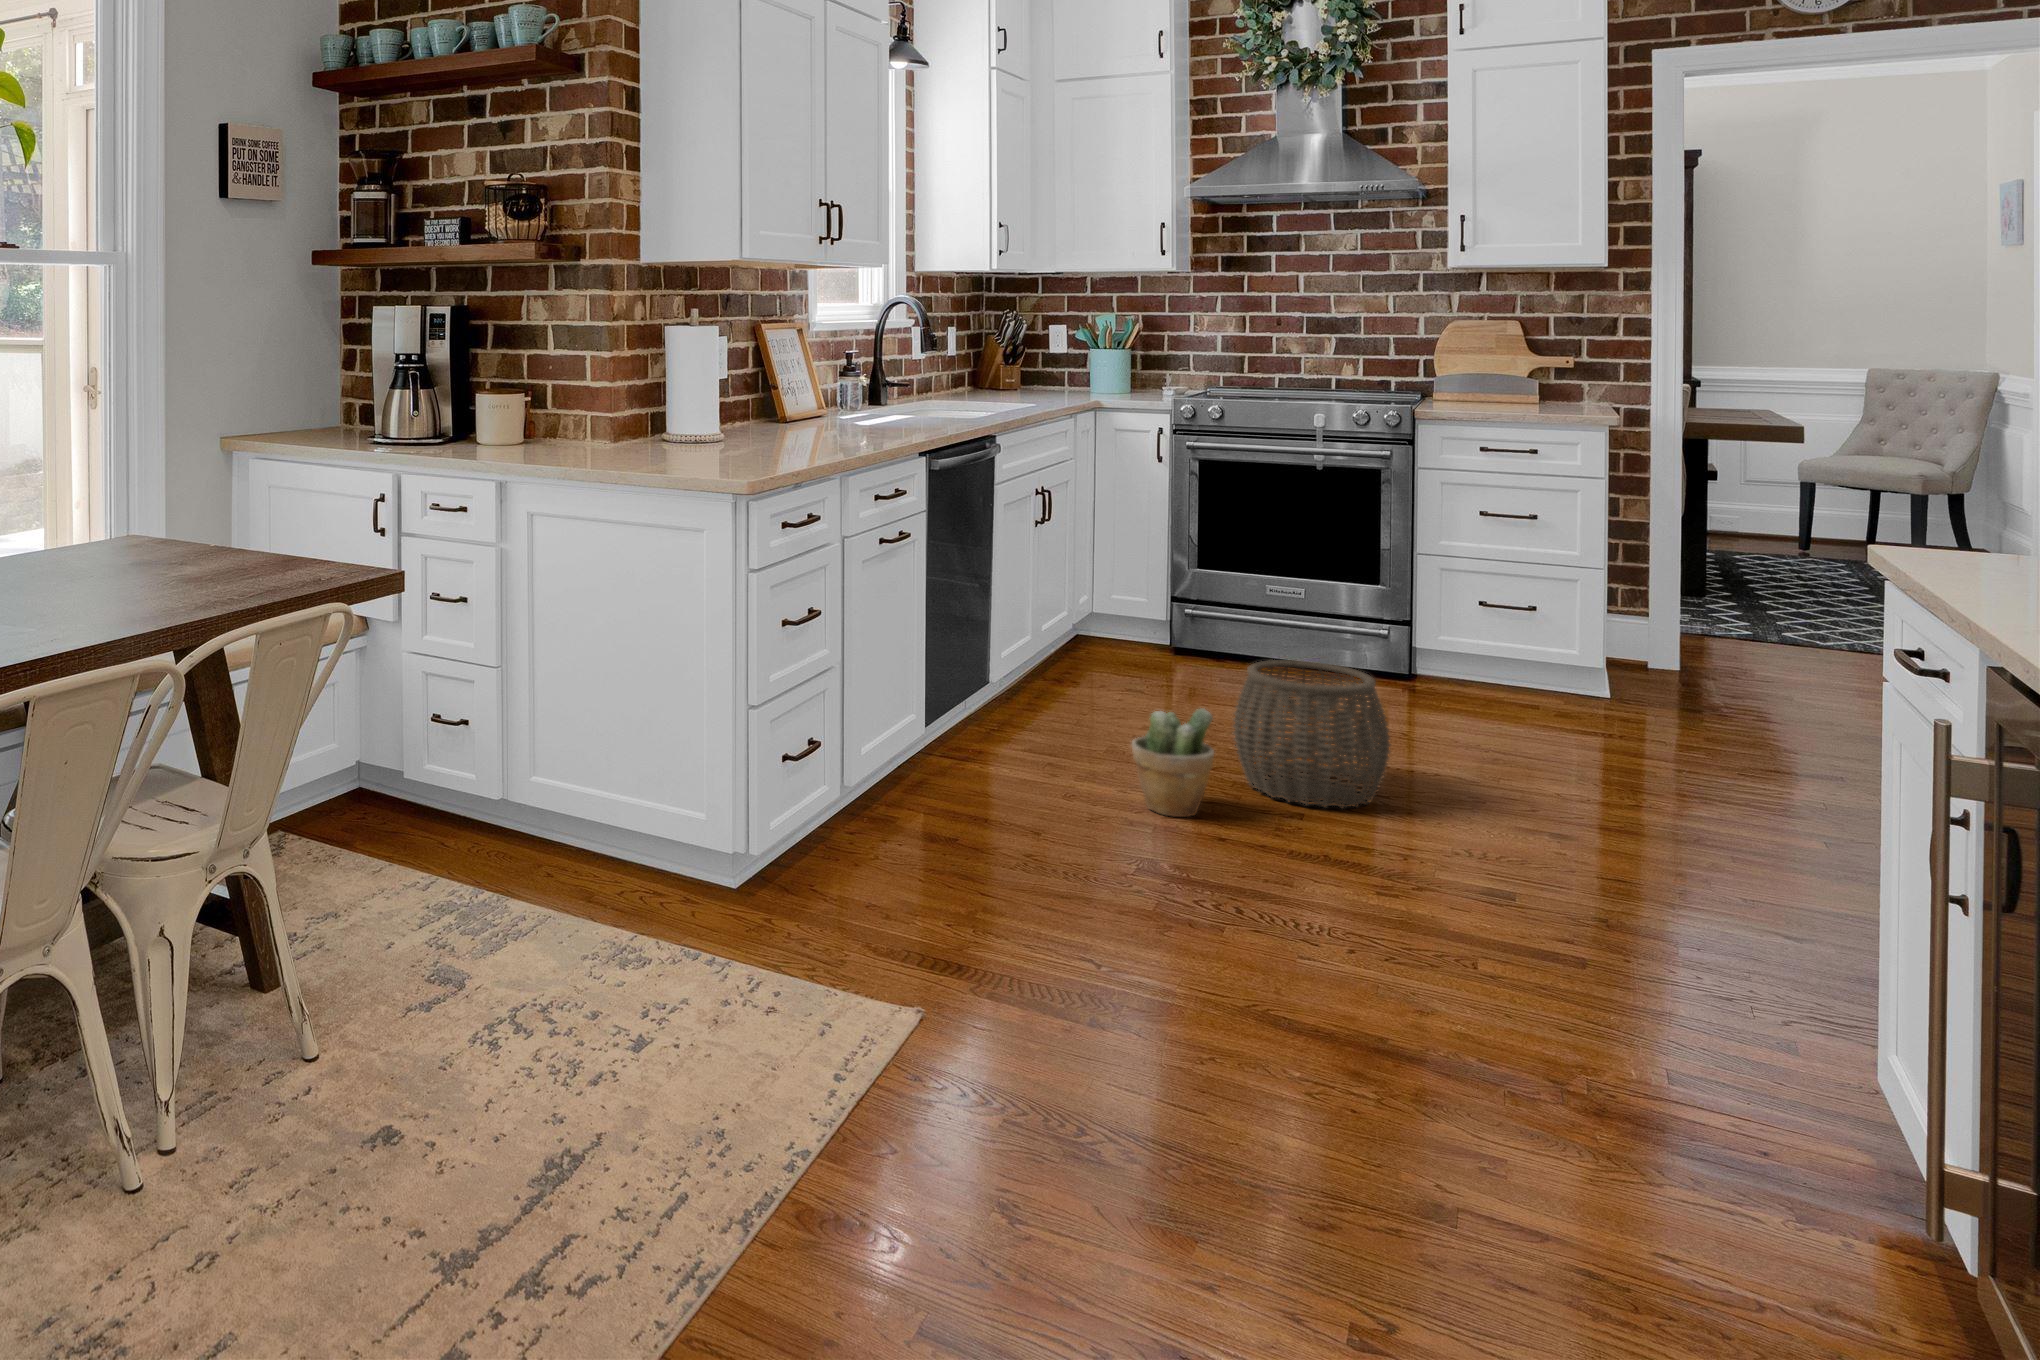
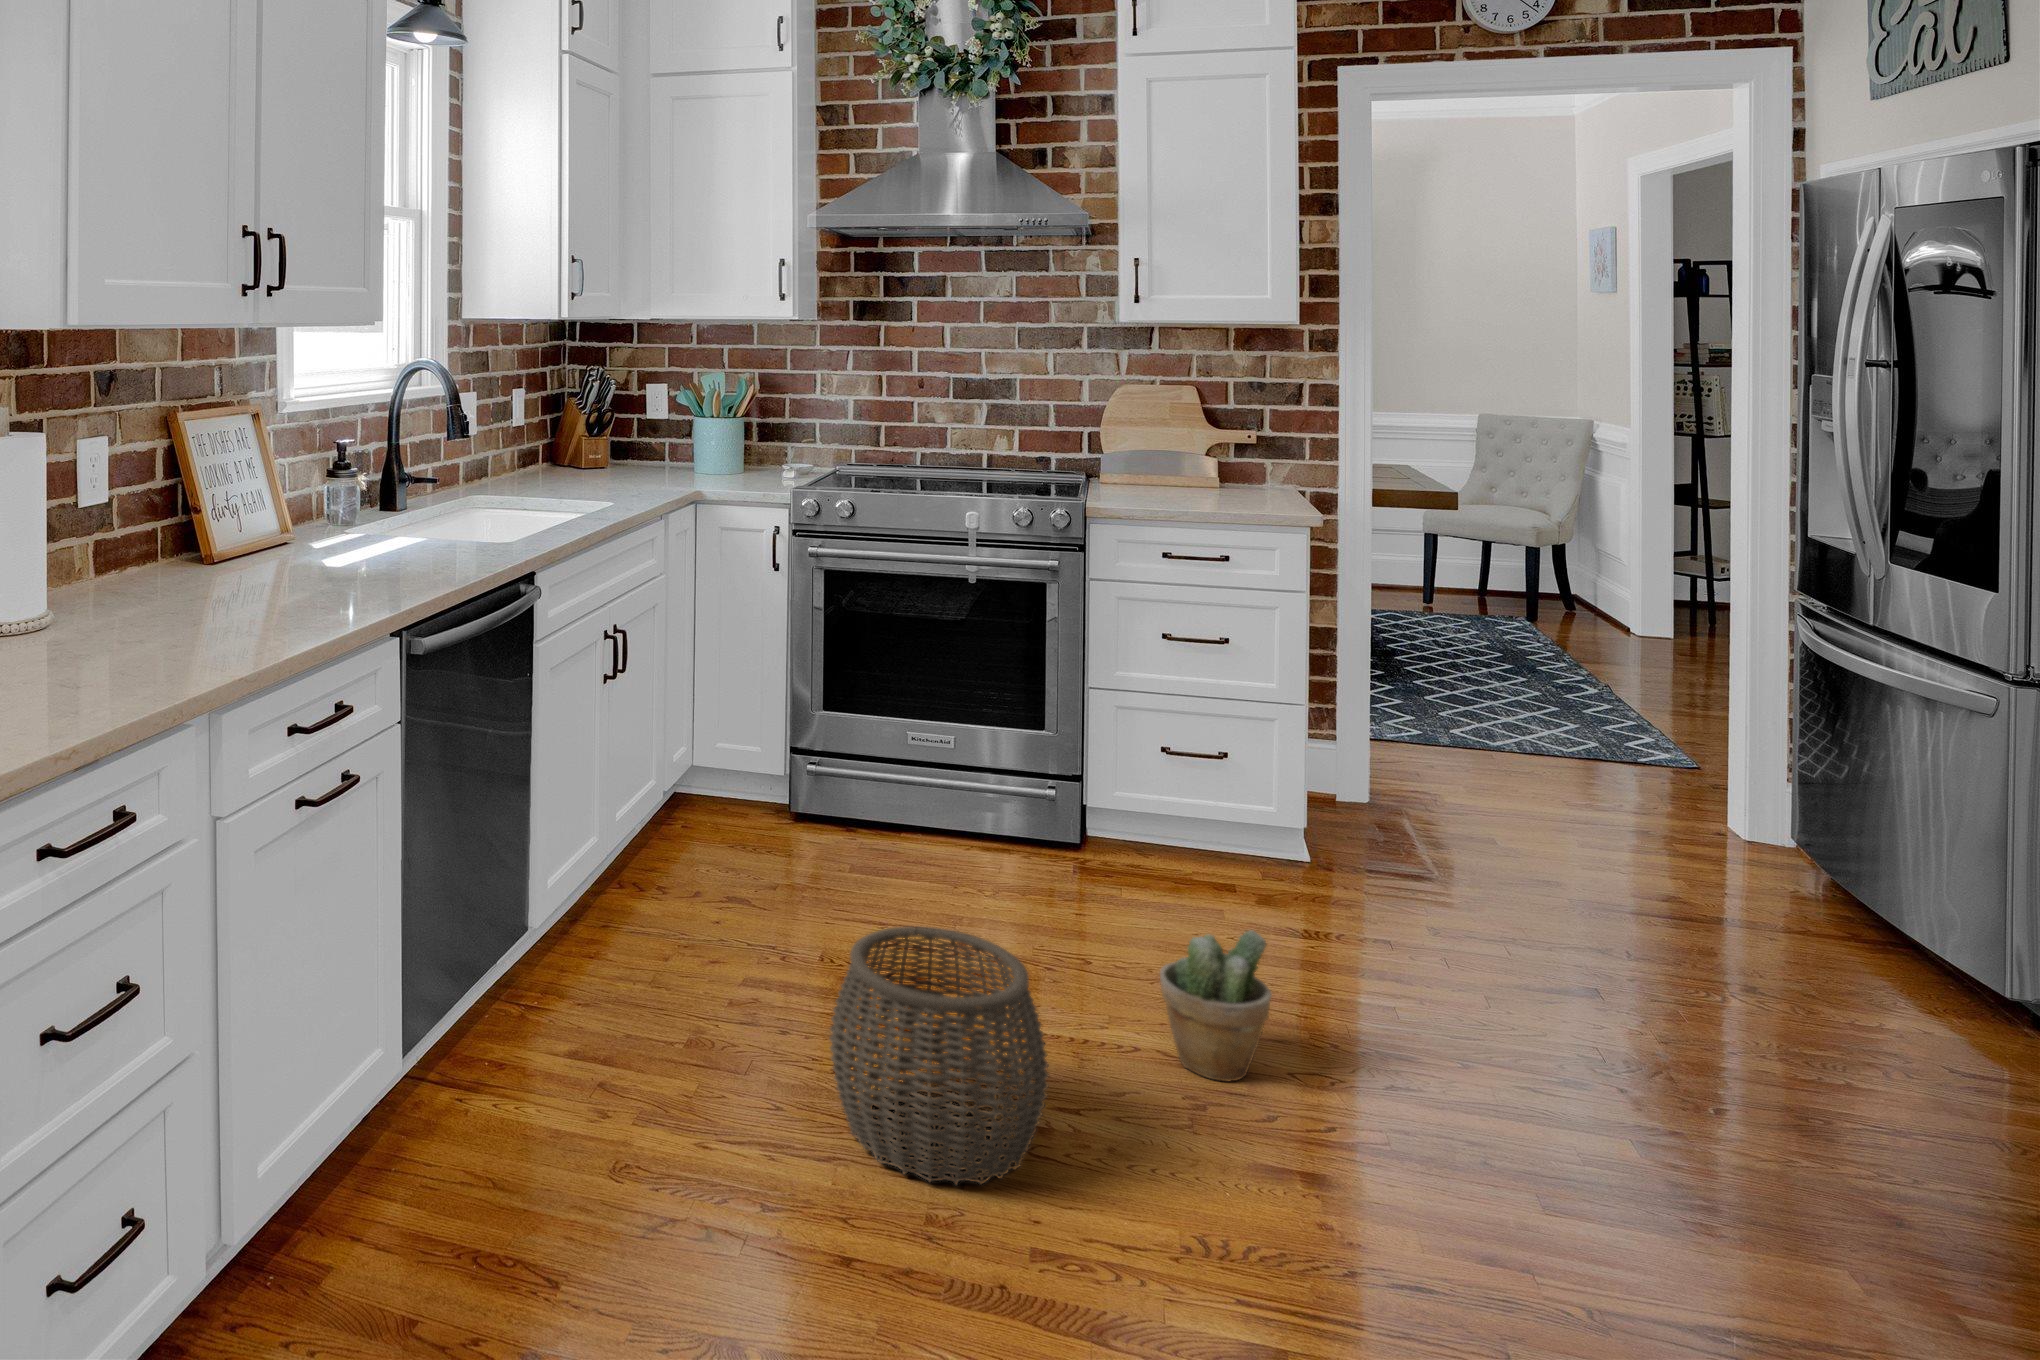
potted plant: present [1132,709,1214,817] -> present [1160,930,1272,1082]

